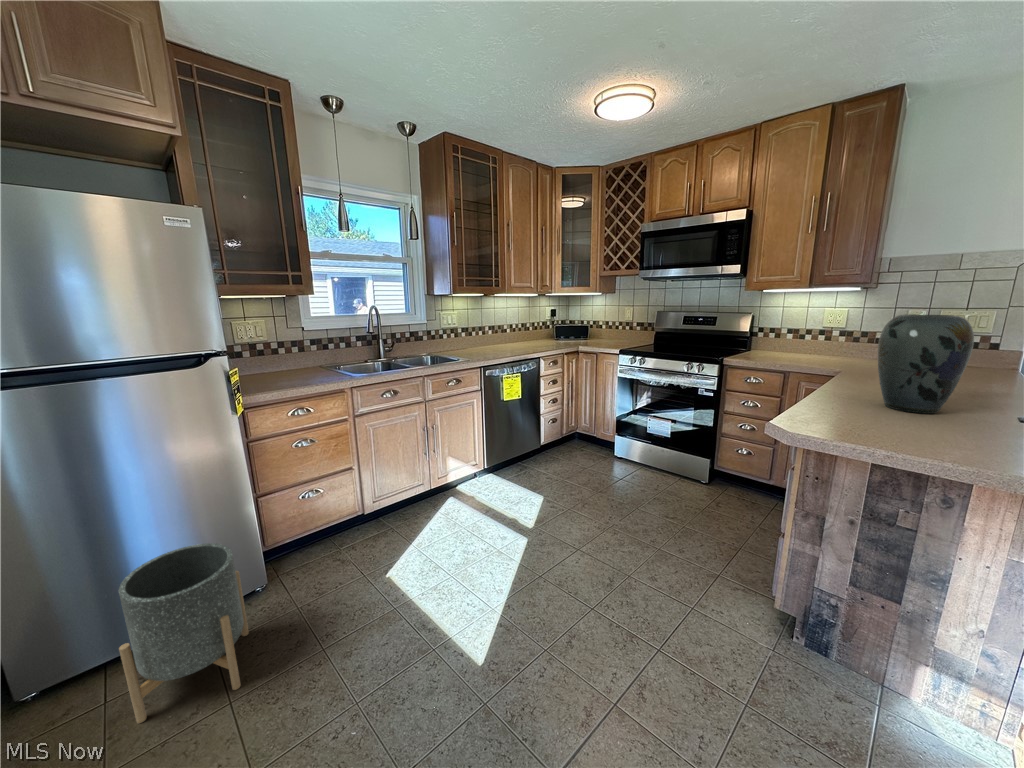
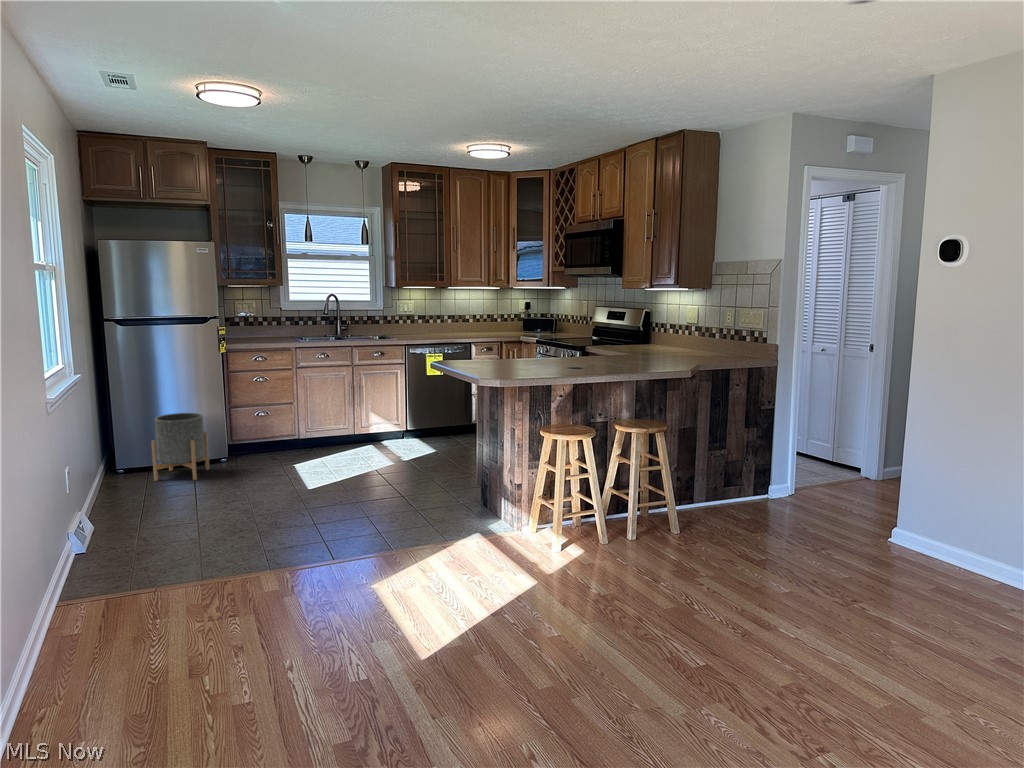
vase: present [877,314,974,413] -> none [532,304,575,365]

